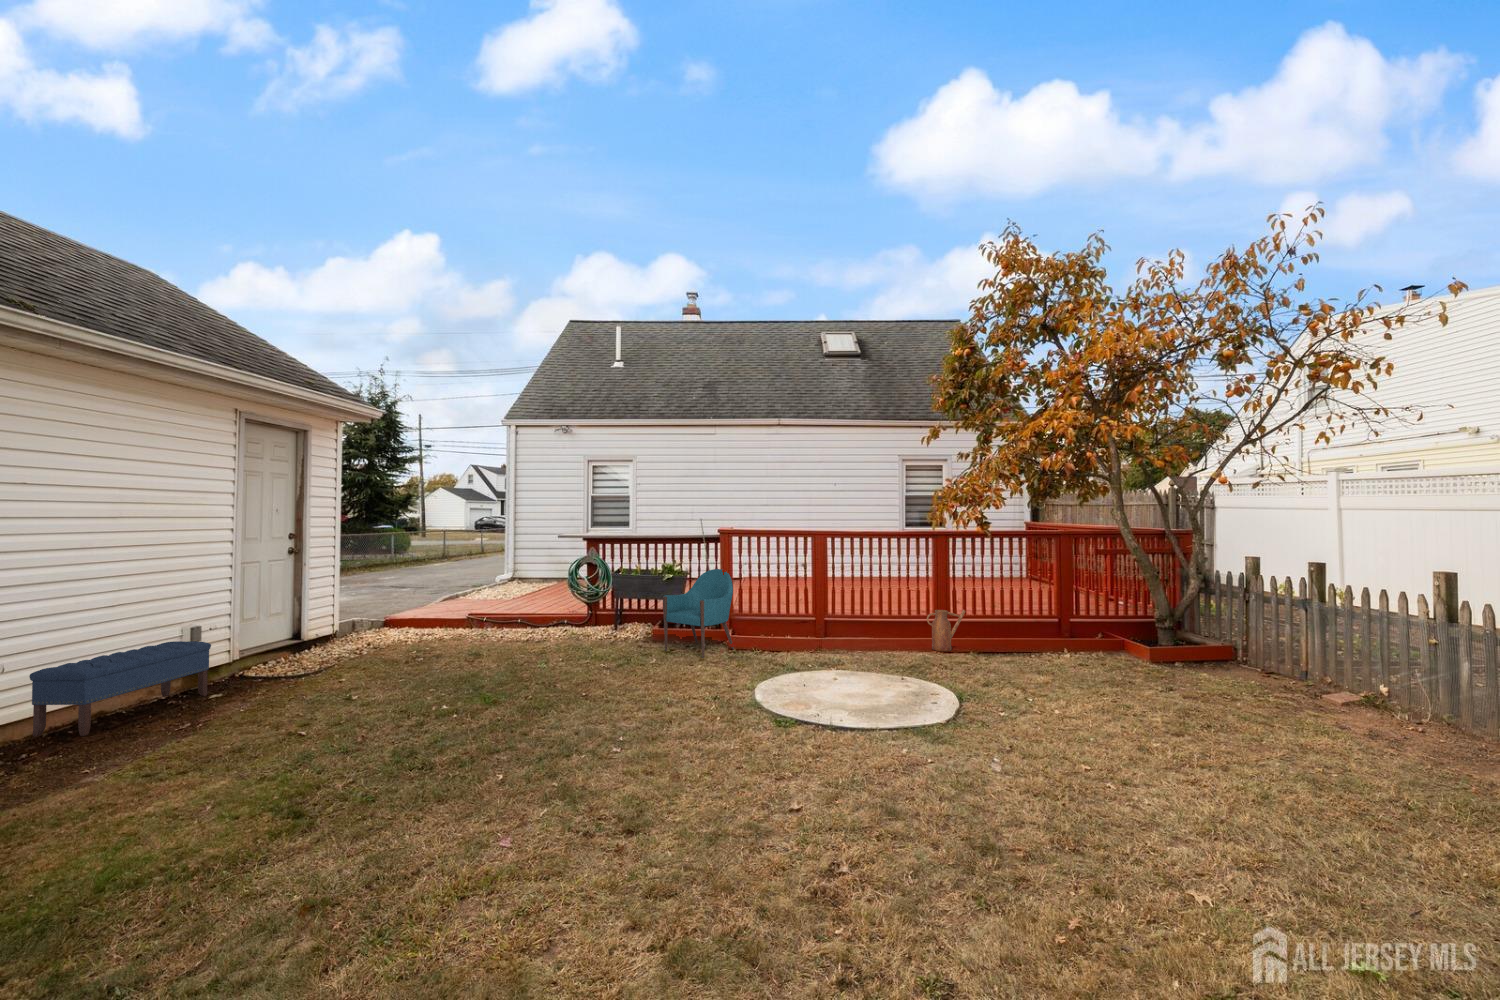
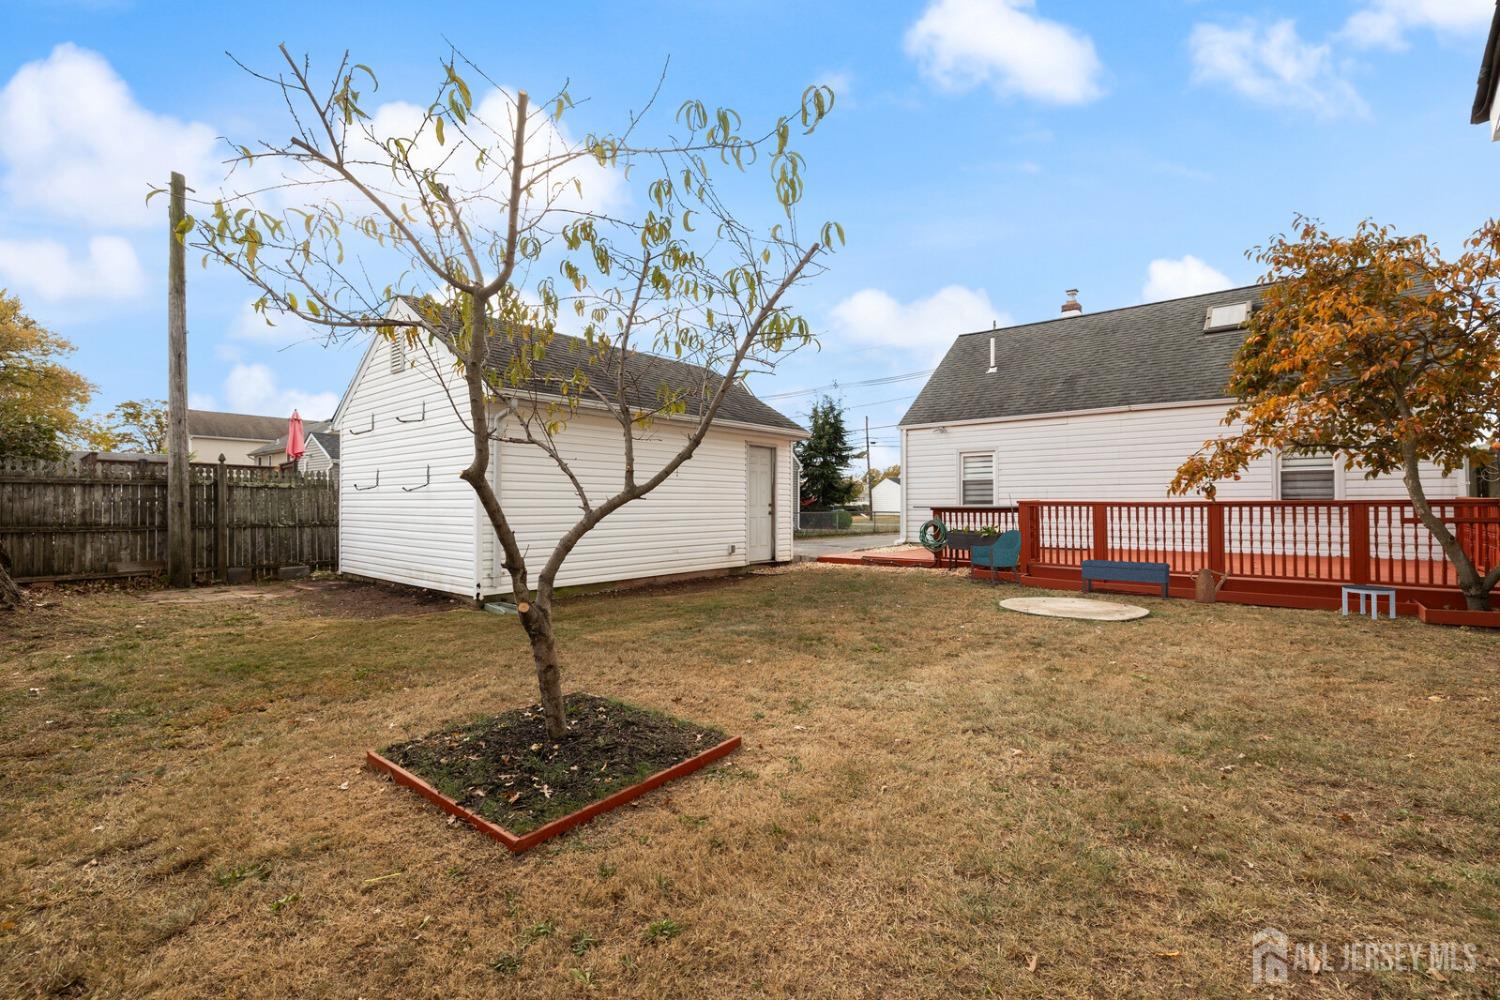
round table: none [1060,617,1106,656] -> present [1341,584,1396,620]
bench: present [29,641,211,736] -> present [1081,559,1170,600]

